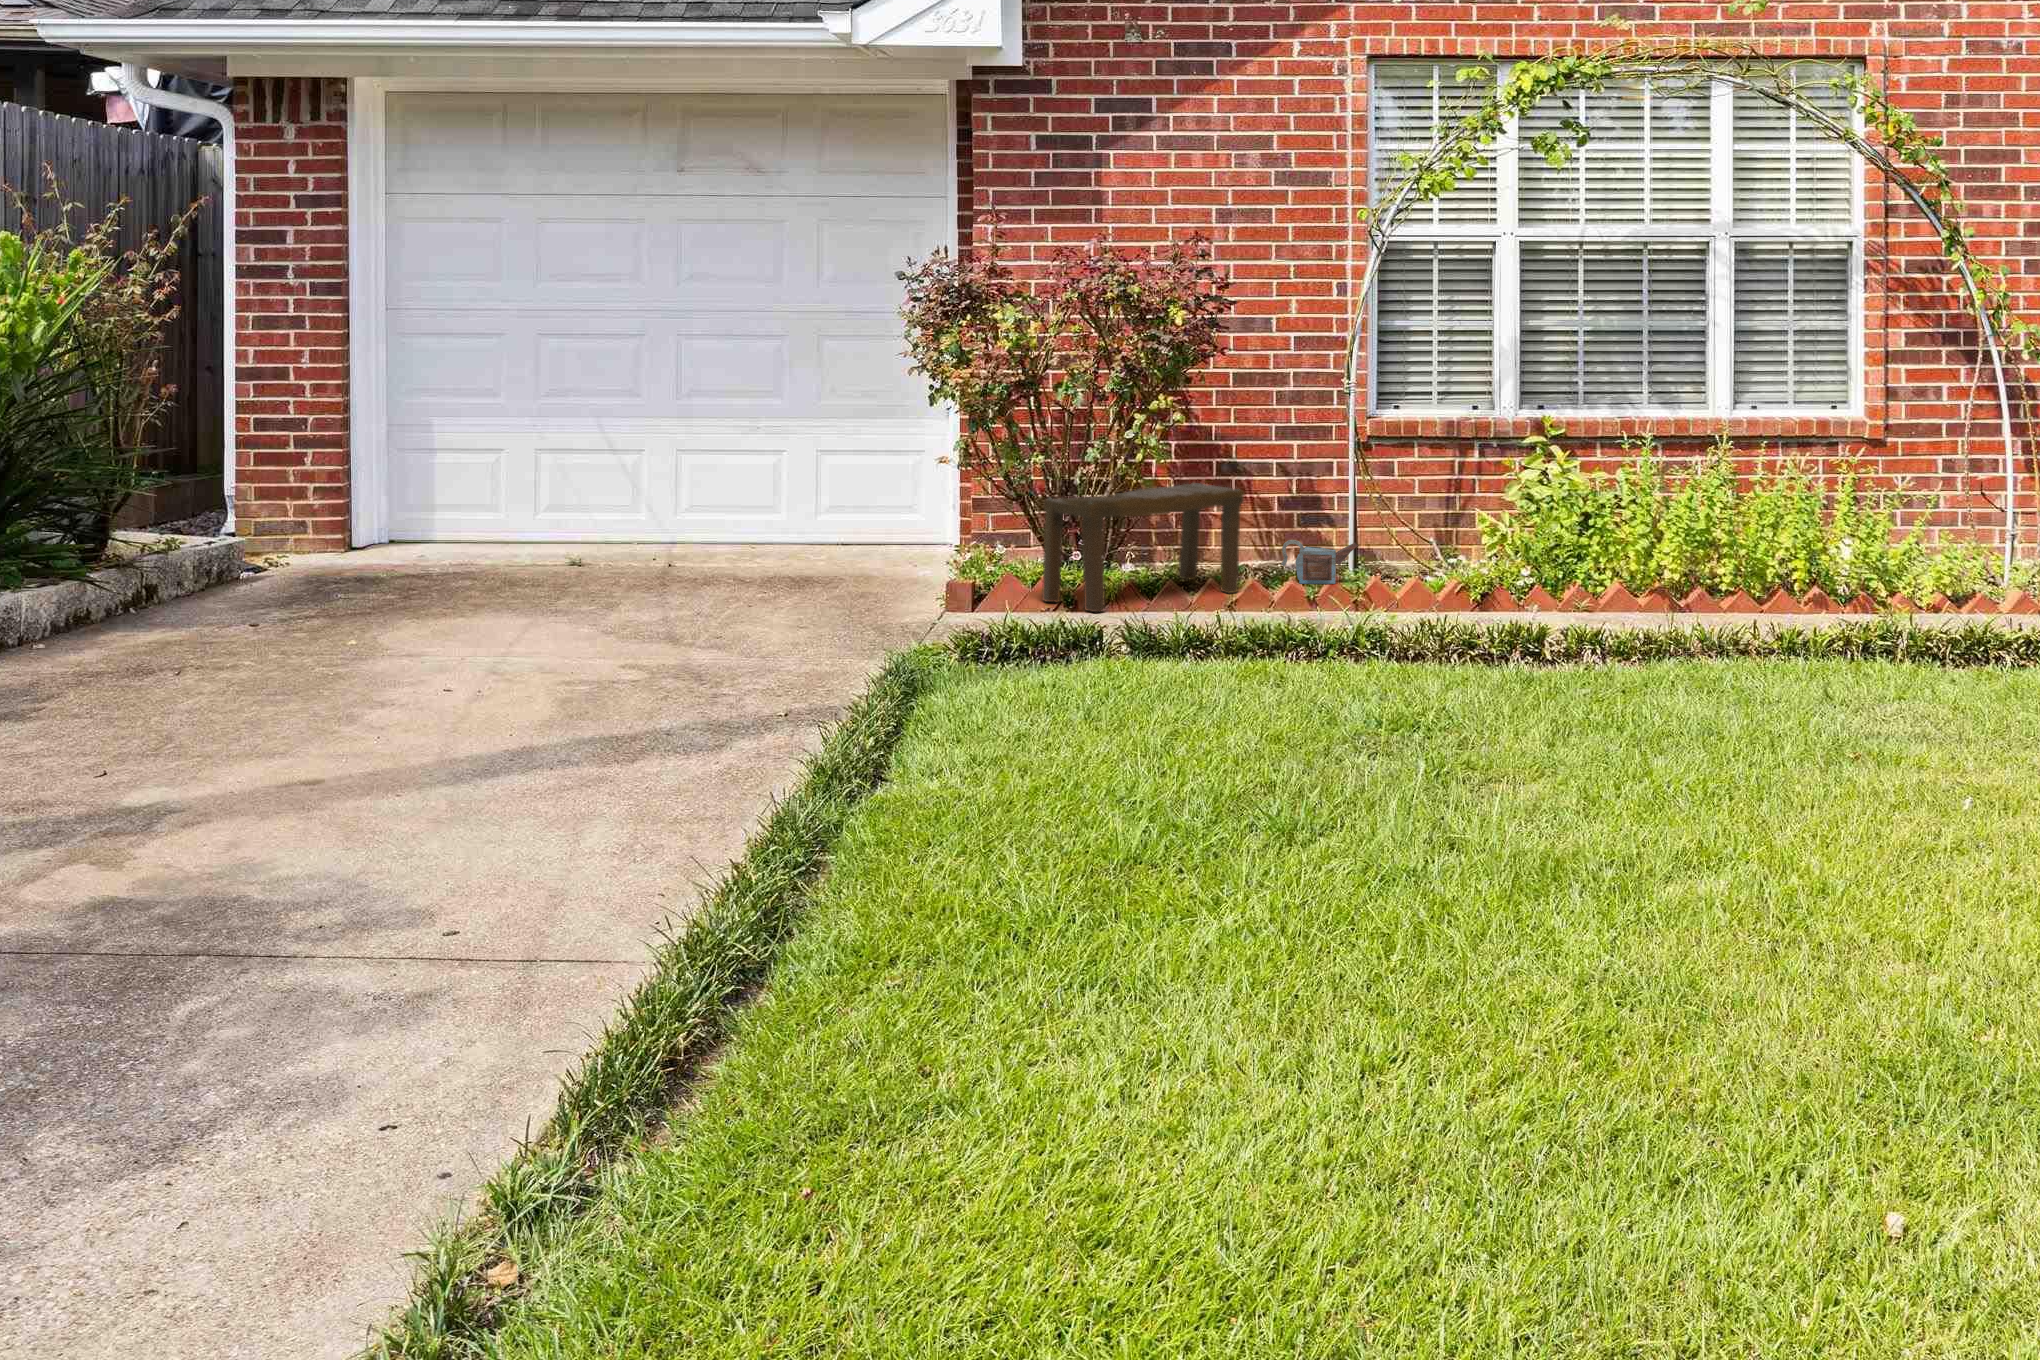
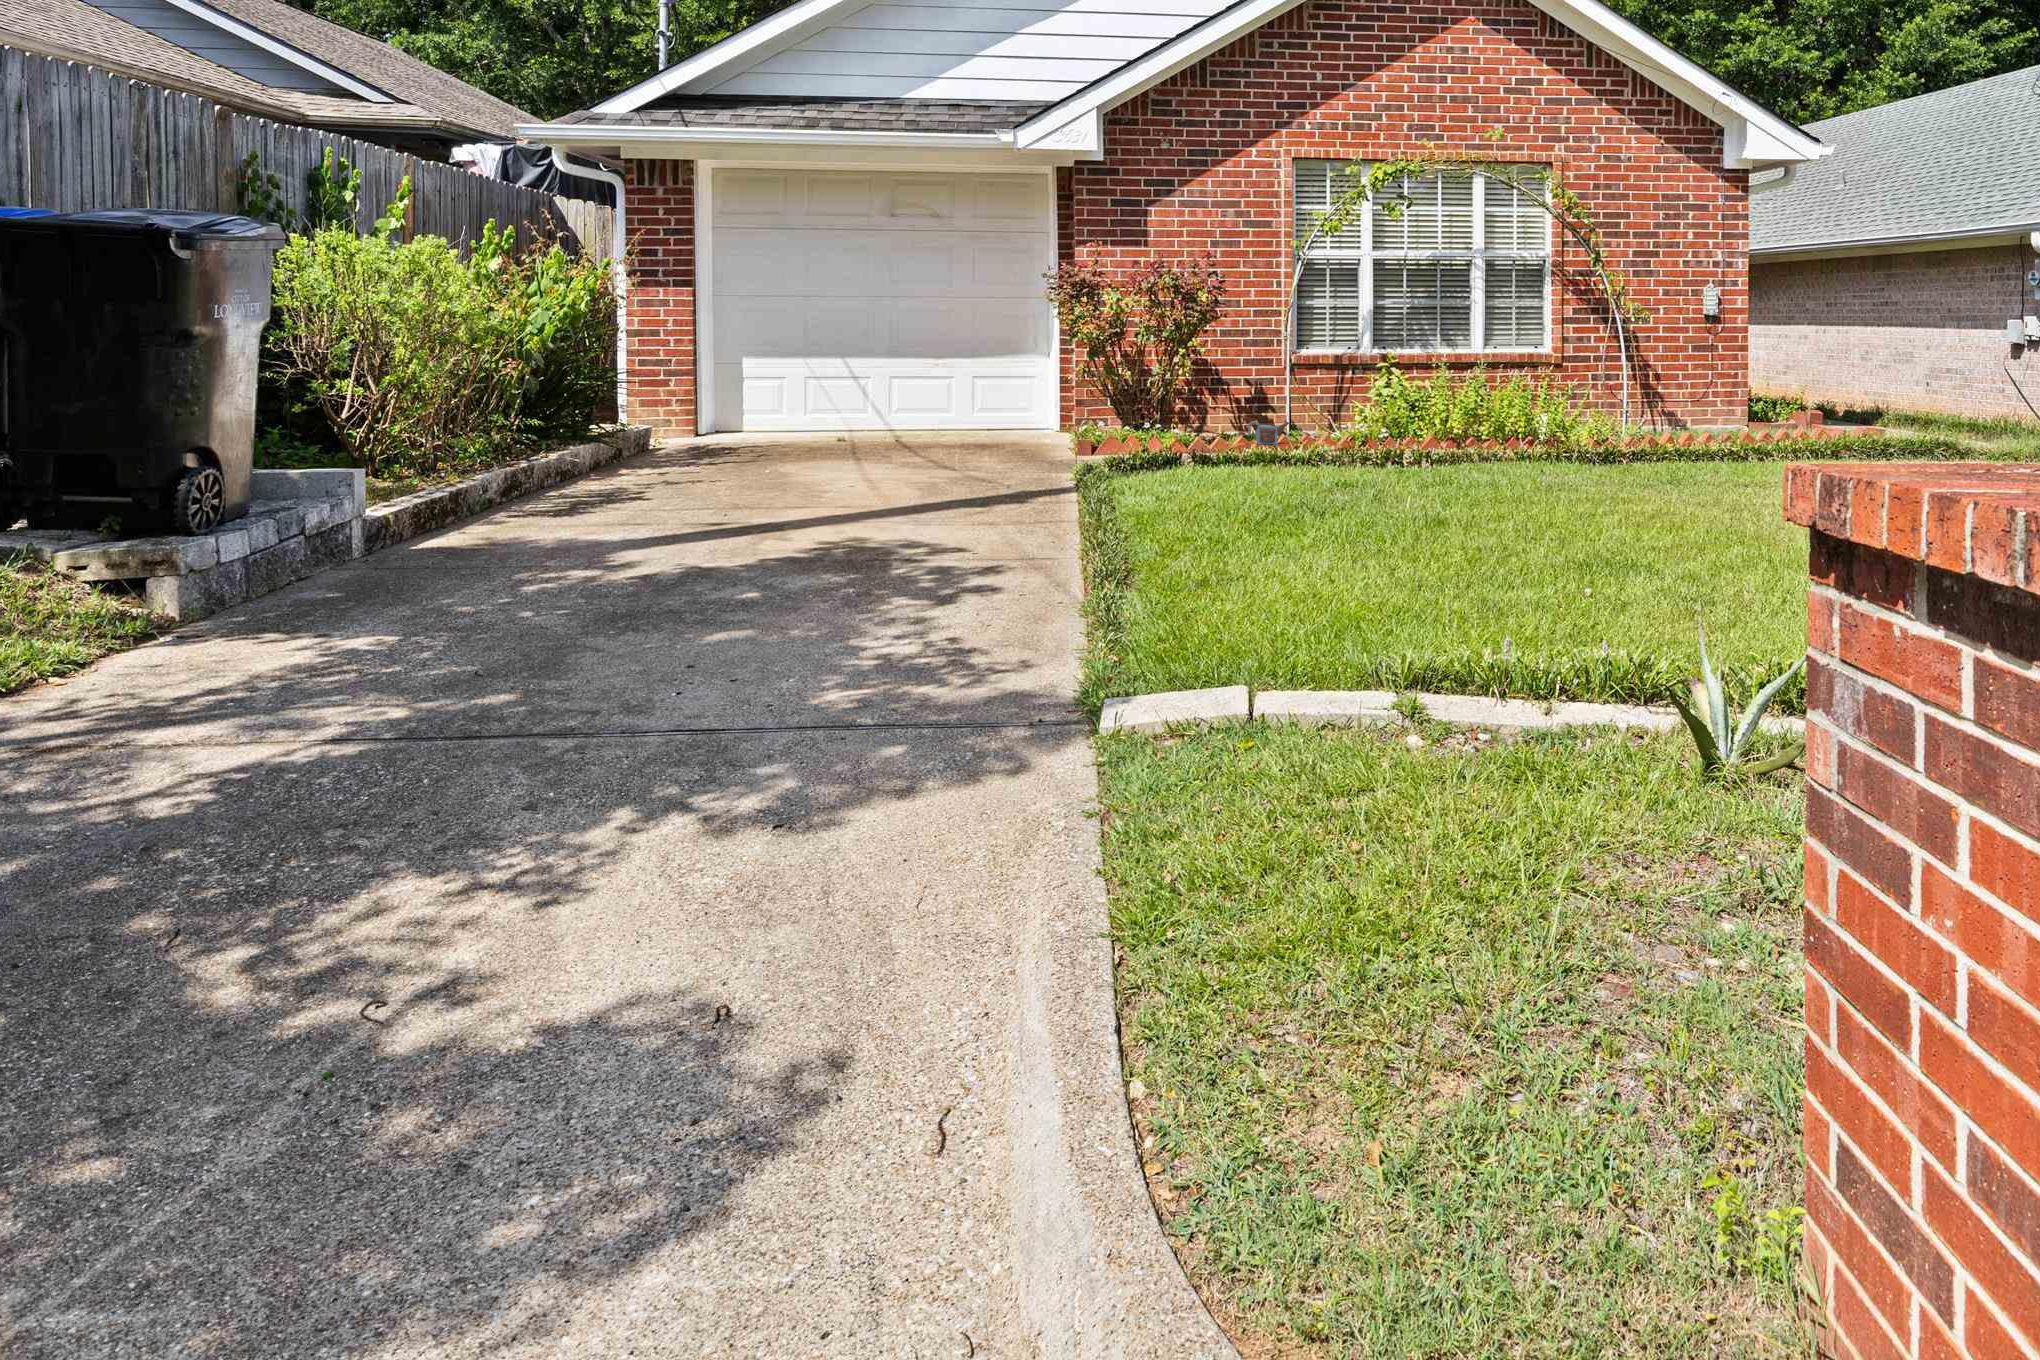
bench: present [1042,483,1244,612] -> none [1125,390,1231,456]

